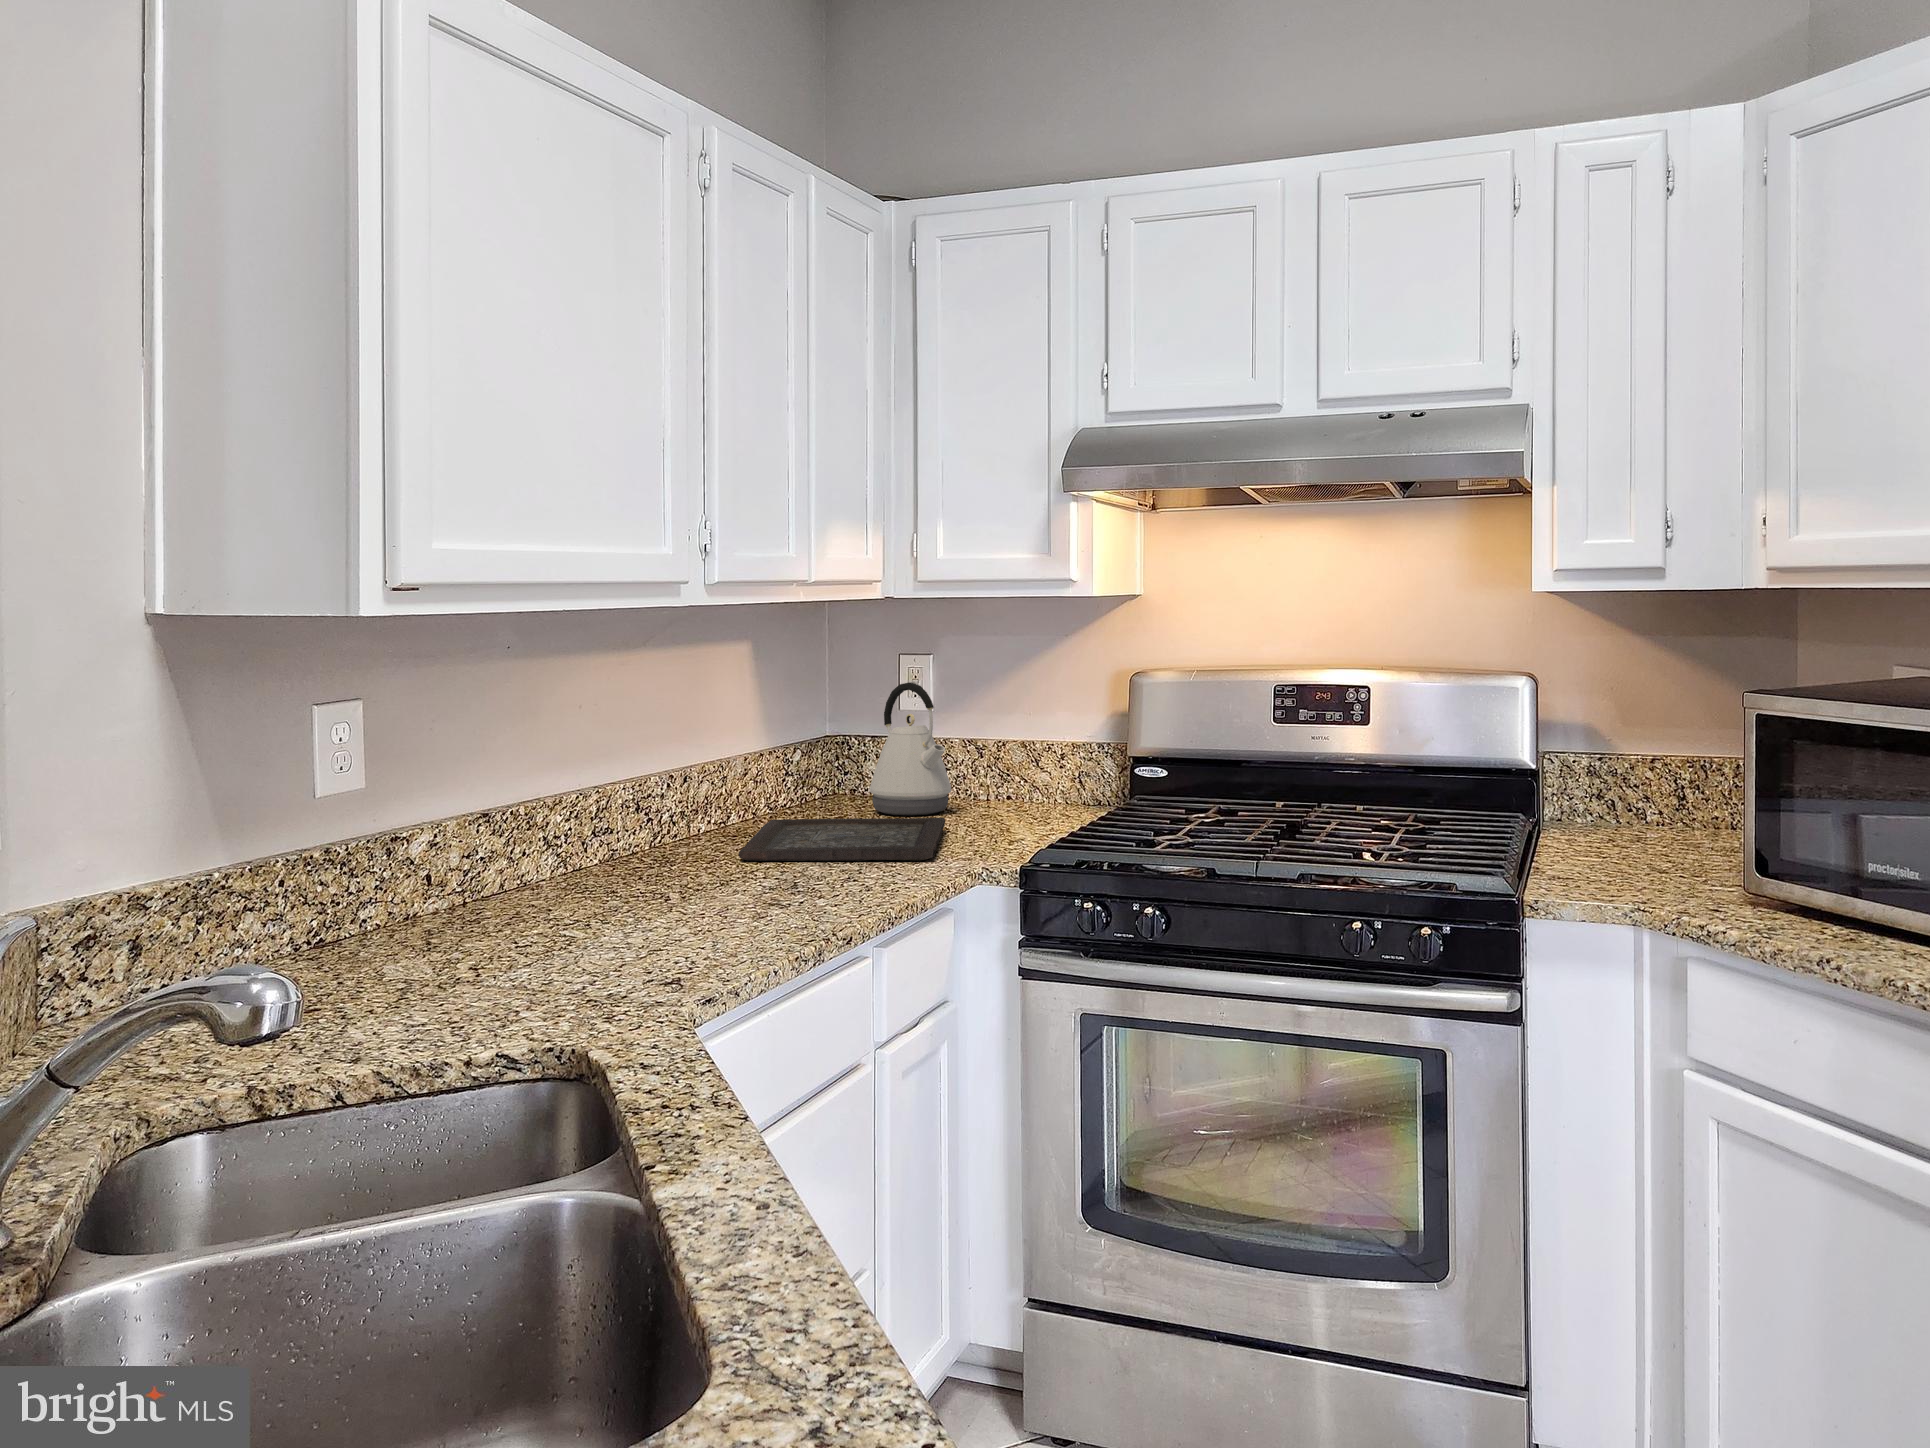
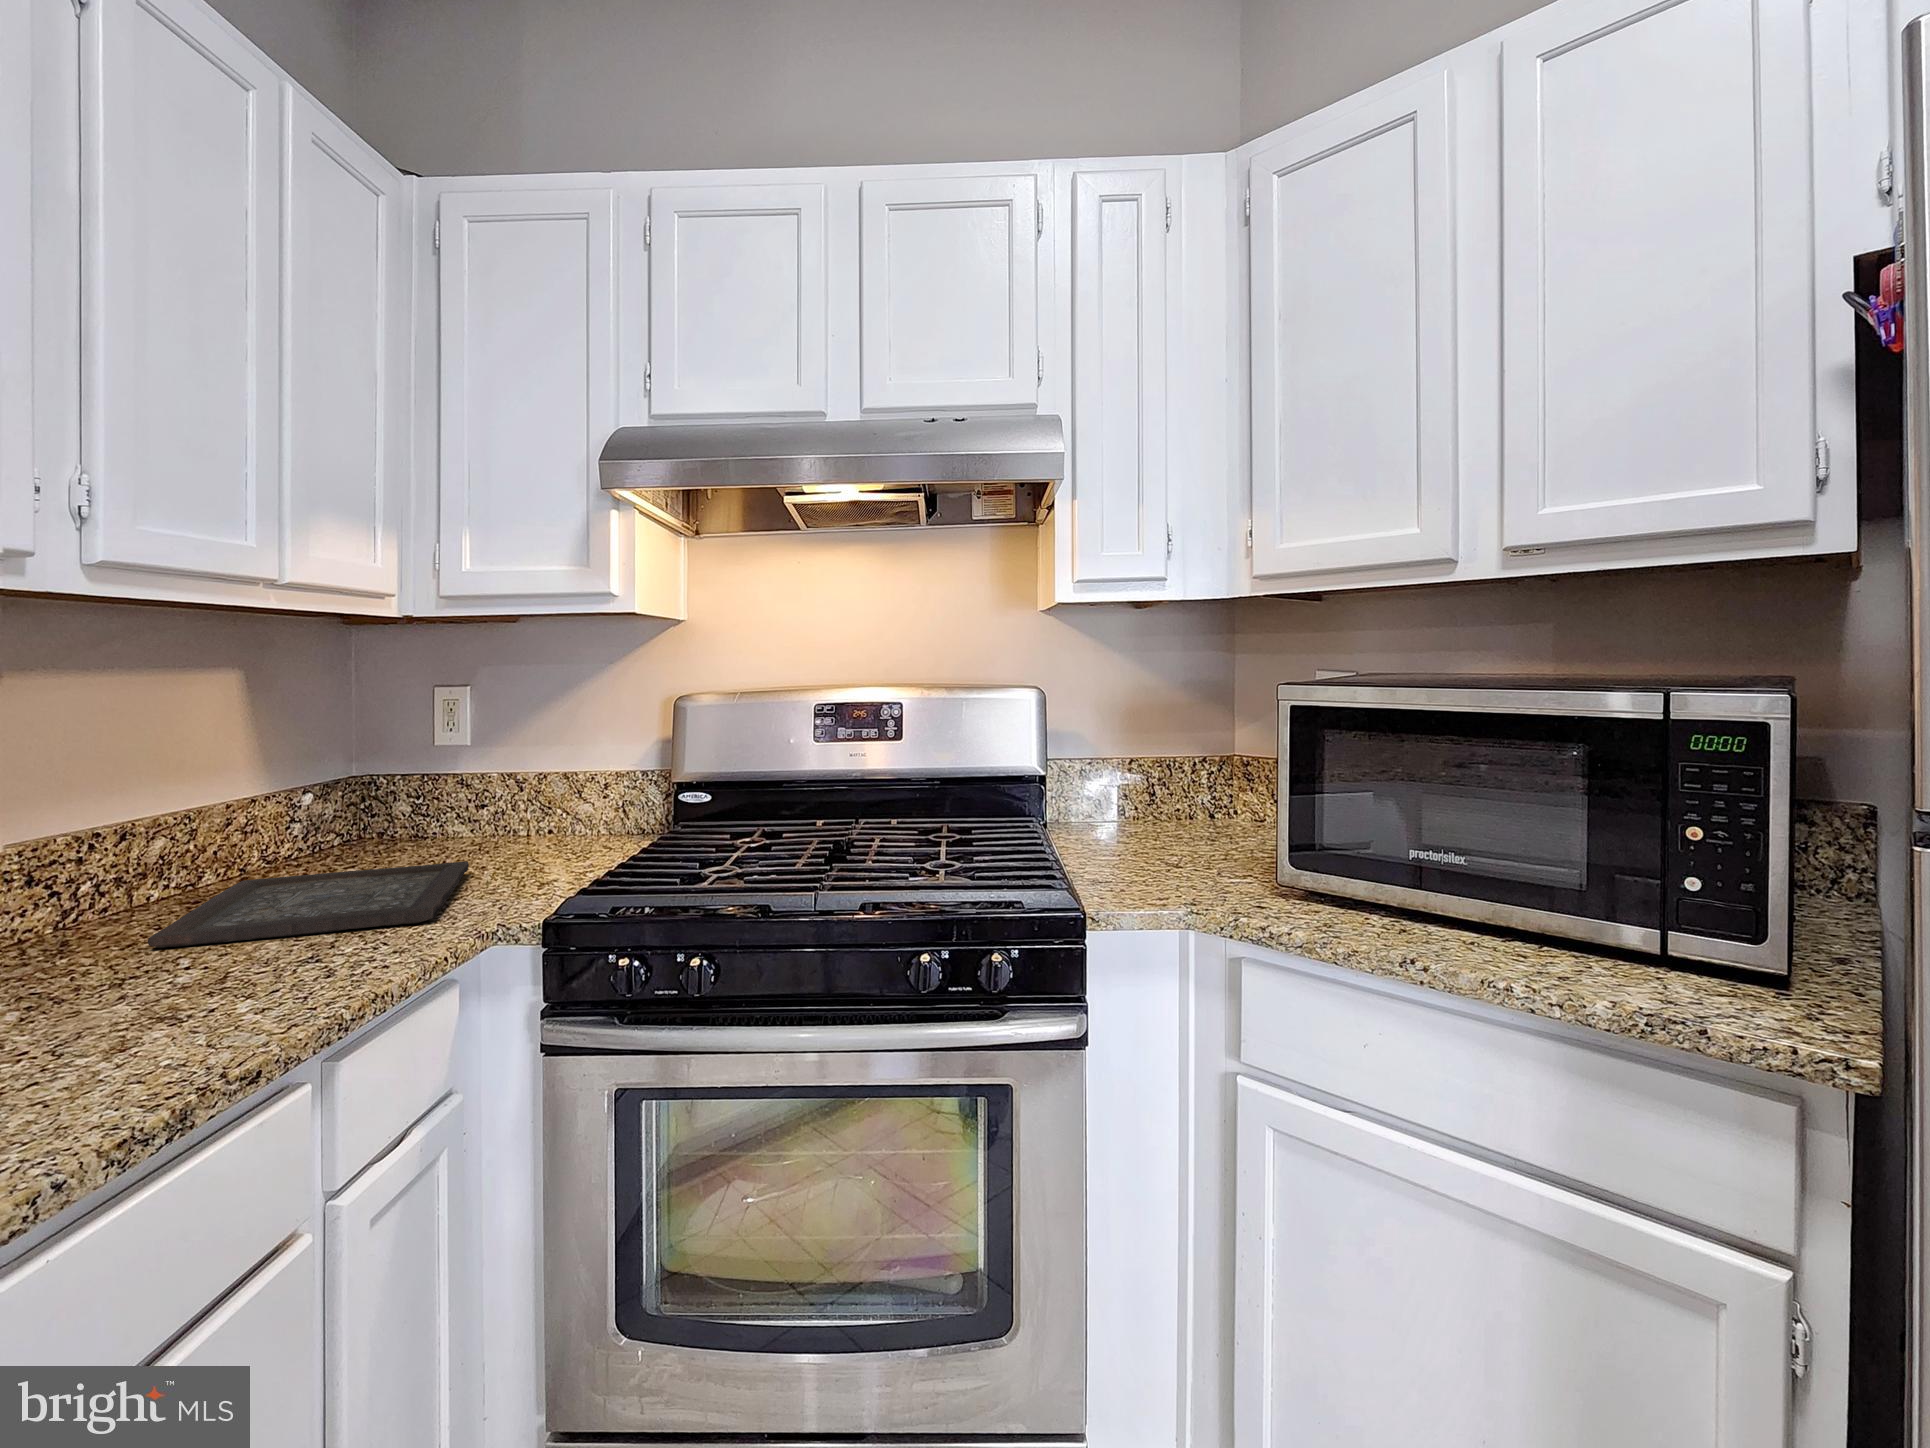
kettle: present [869,682,951,816] -> none [389,721,486,859]

